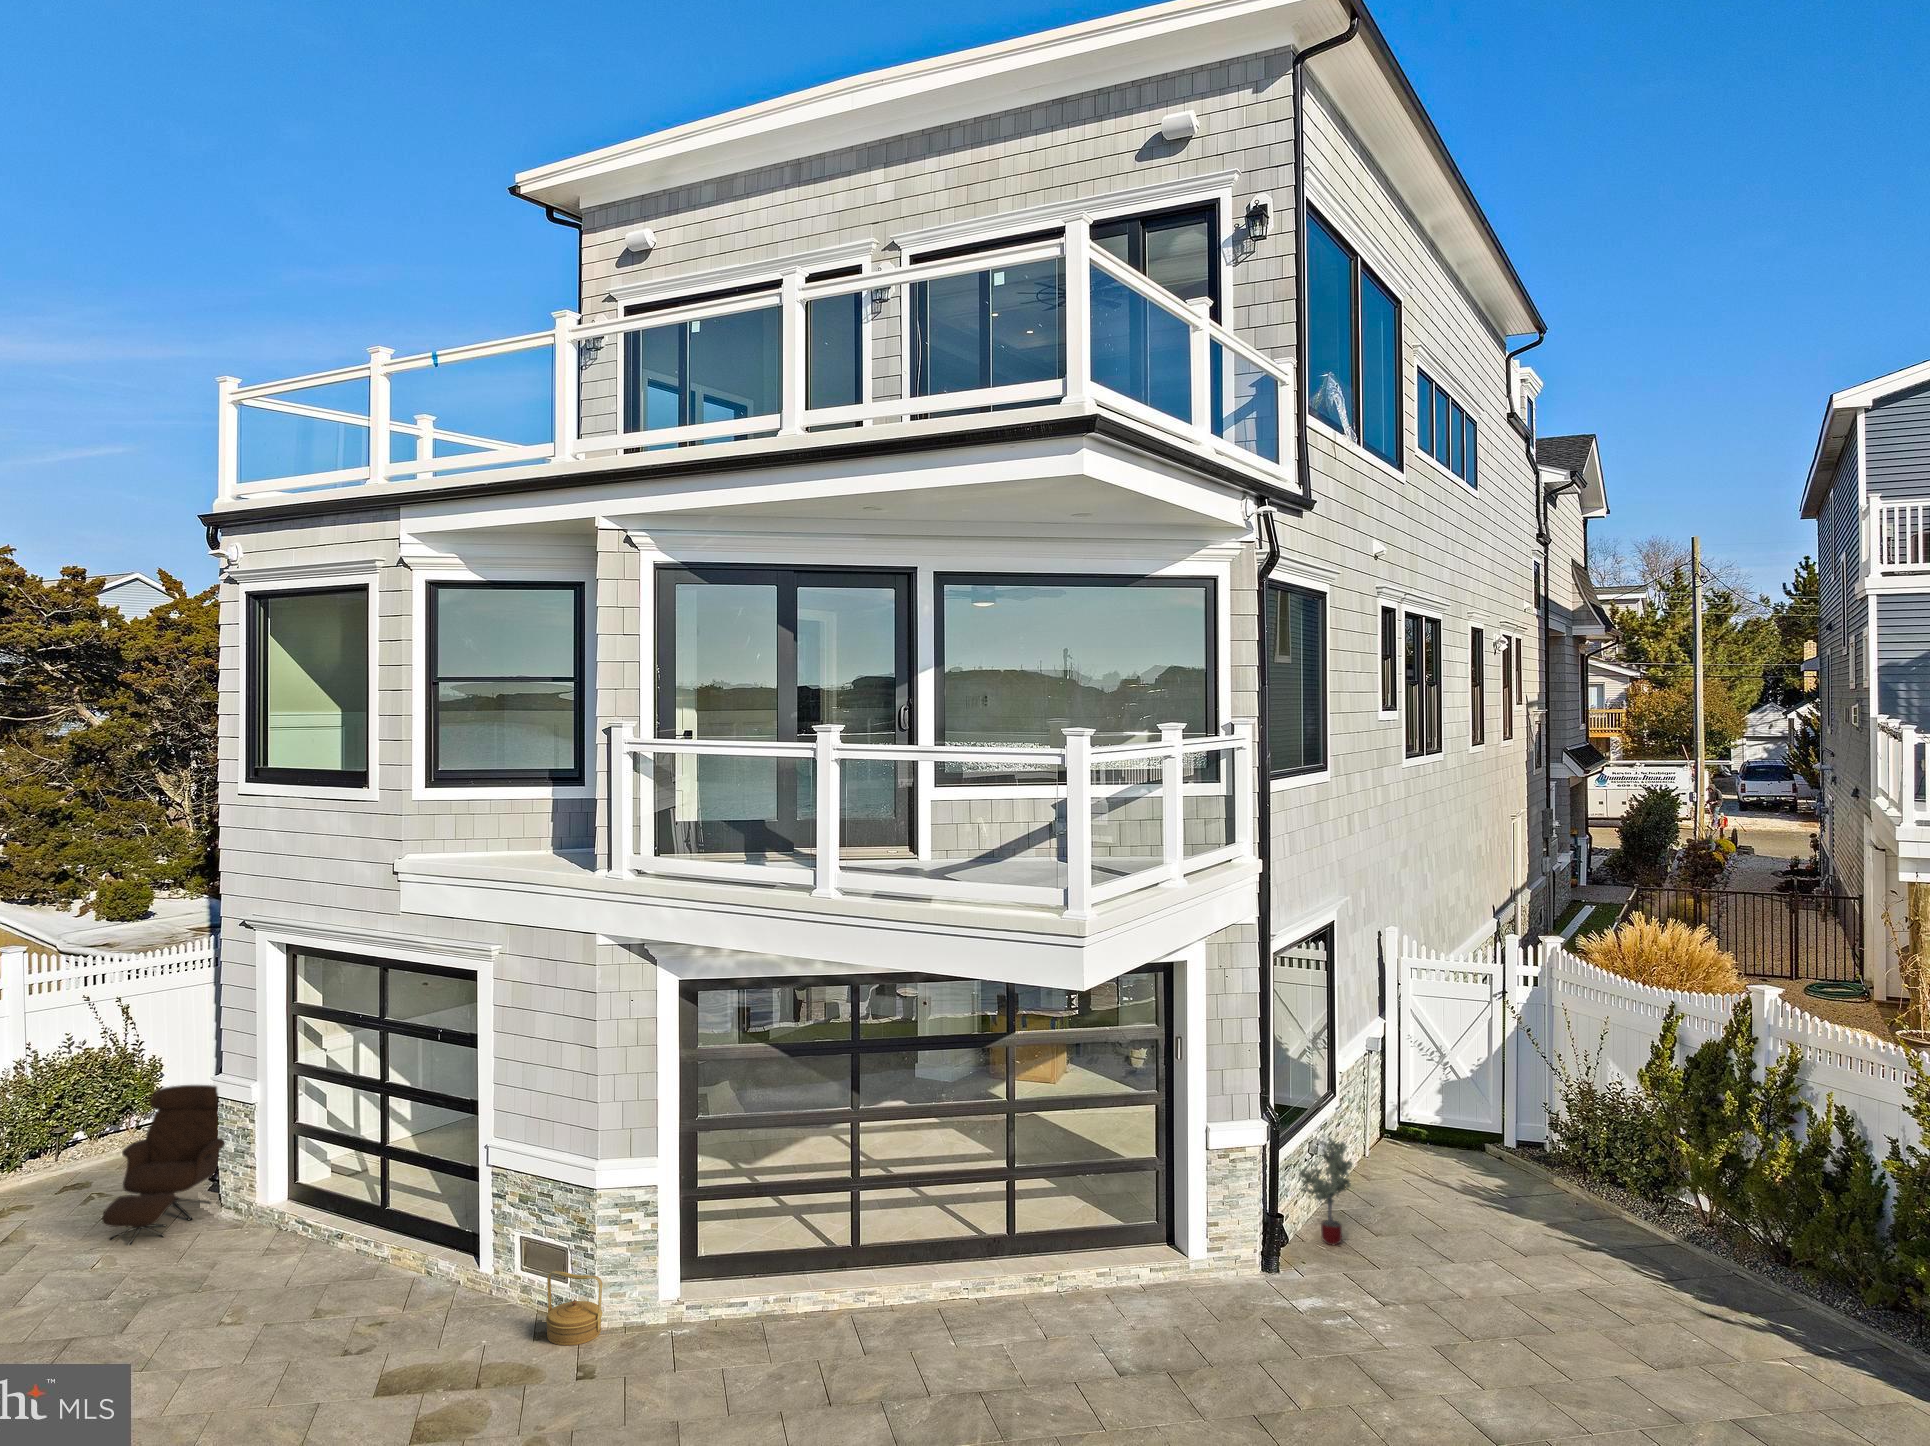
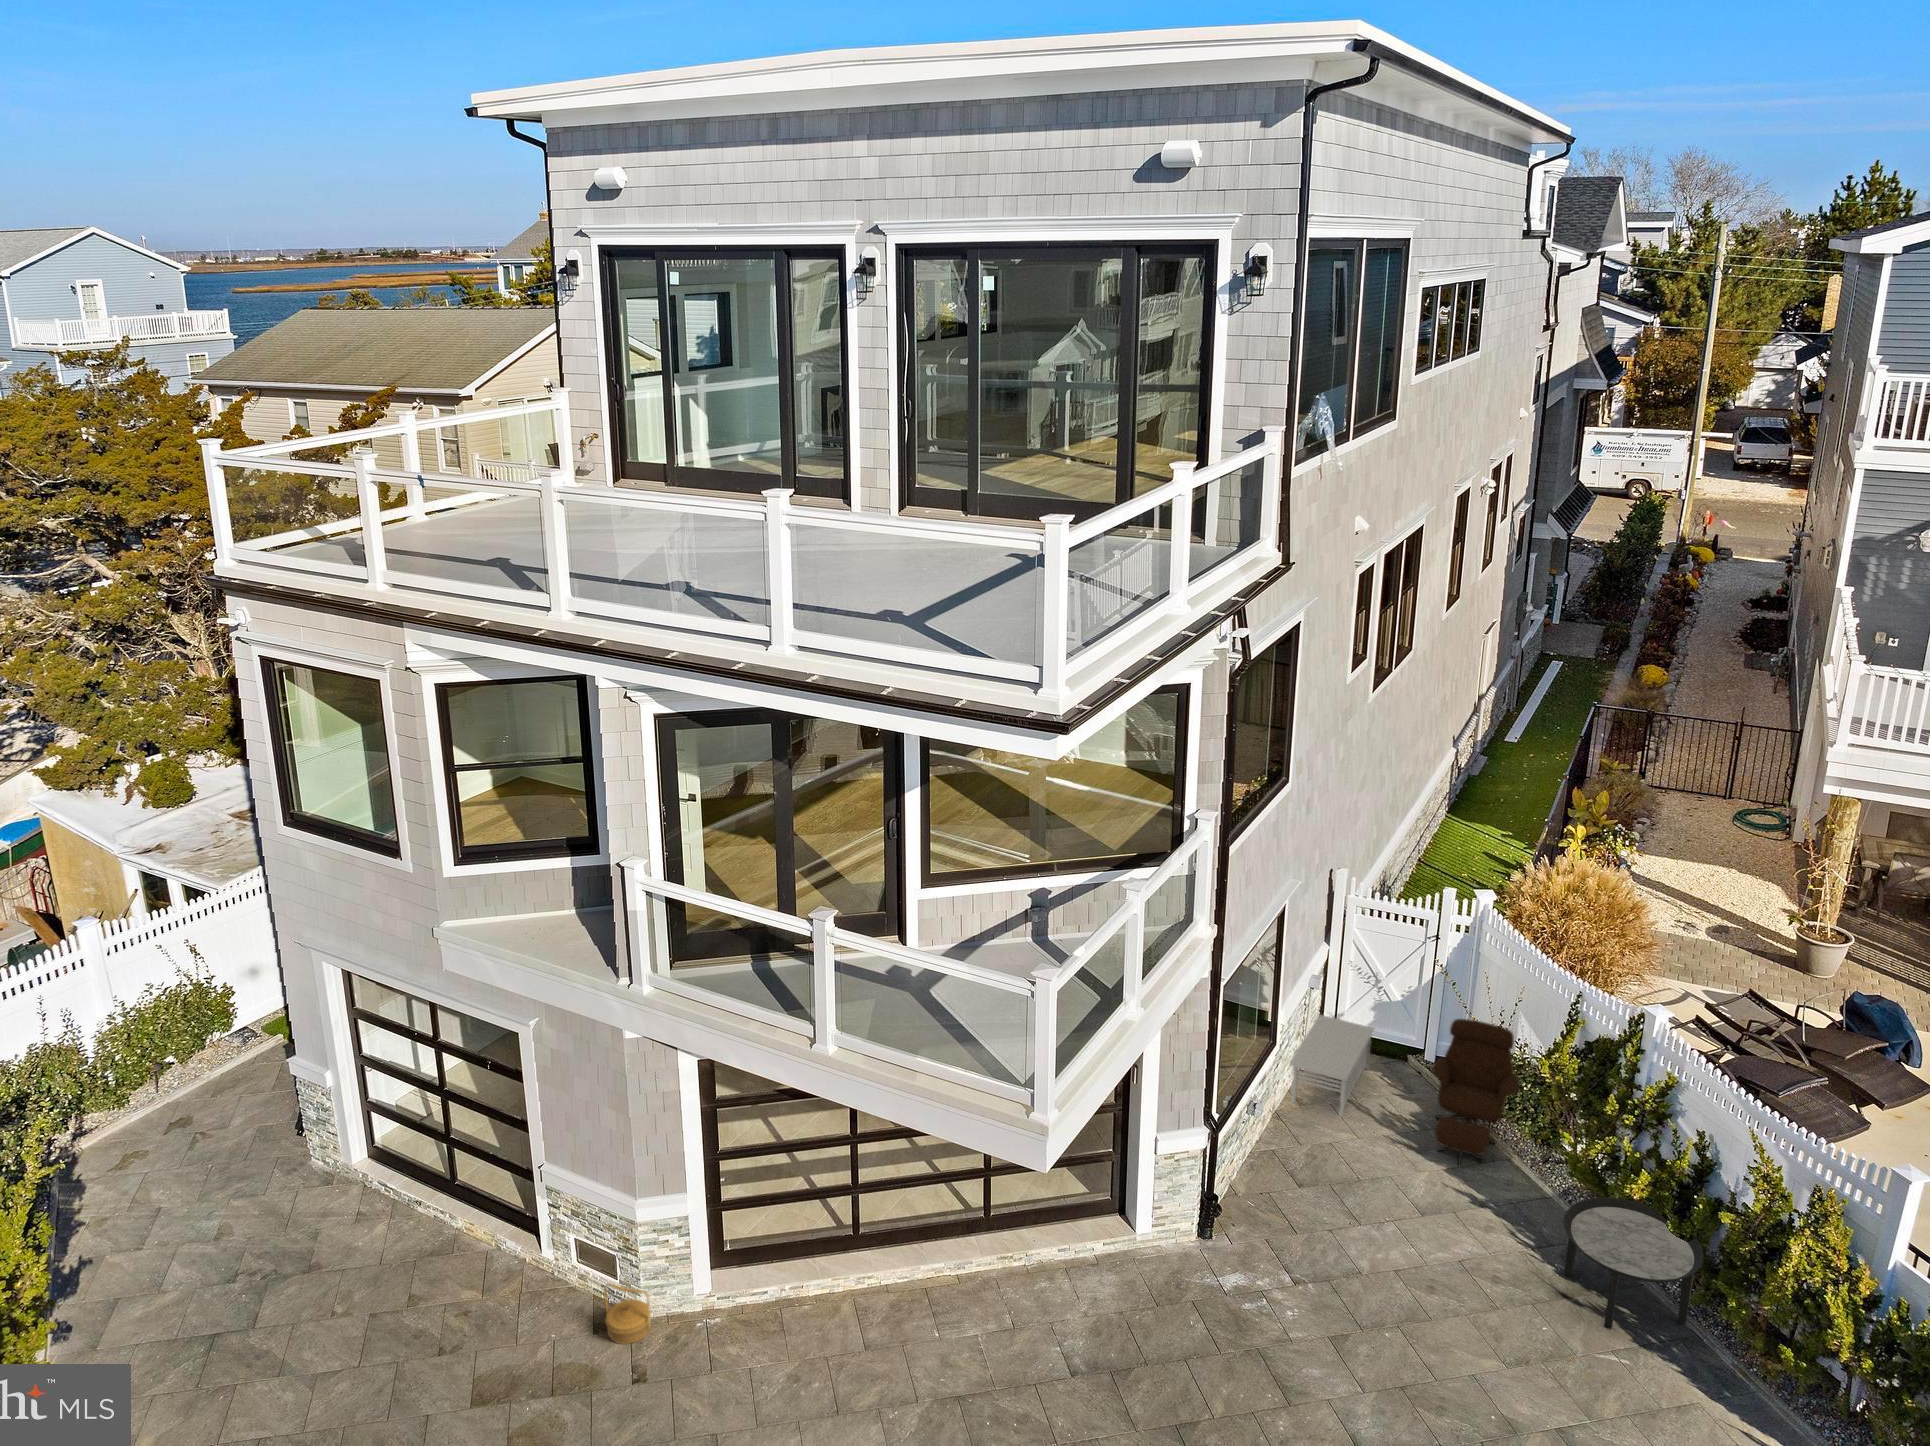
lounge chair: present [102,1085,225,1245] -> present [1432,1019,1519,1164]
storage bench: none [1352,1092,1444,1186] -> present [1289,1015,1374,1116]
potted tree: present [1300,1135,1352,1245] -> none [1234,1113,1283,1203]
round table: none [1701,1204,1880,1344] -> present [1564,1198,1704,1330]

